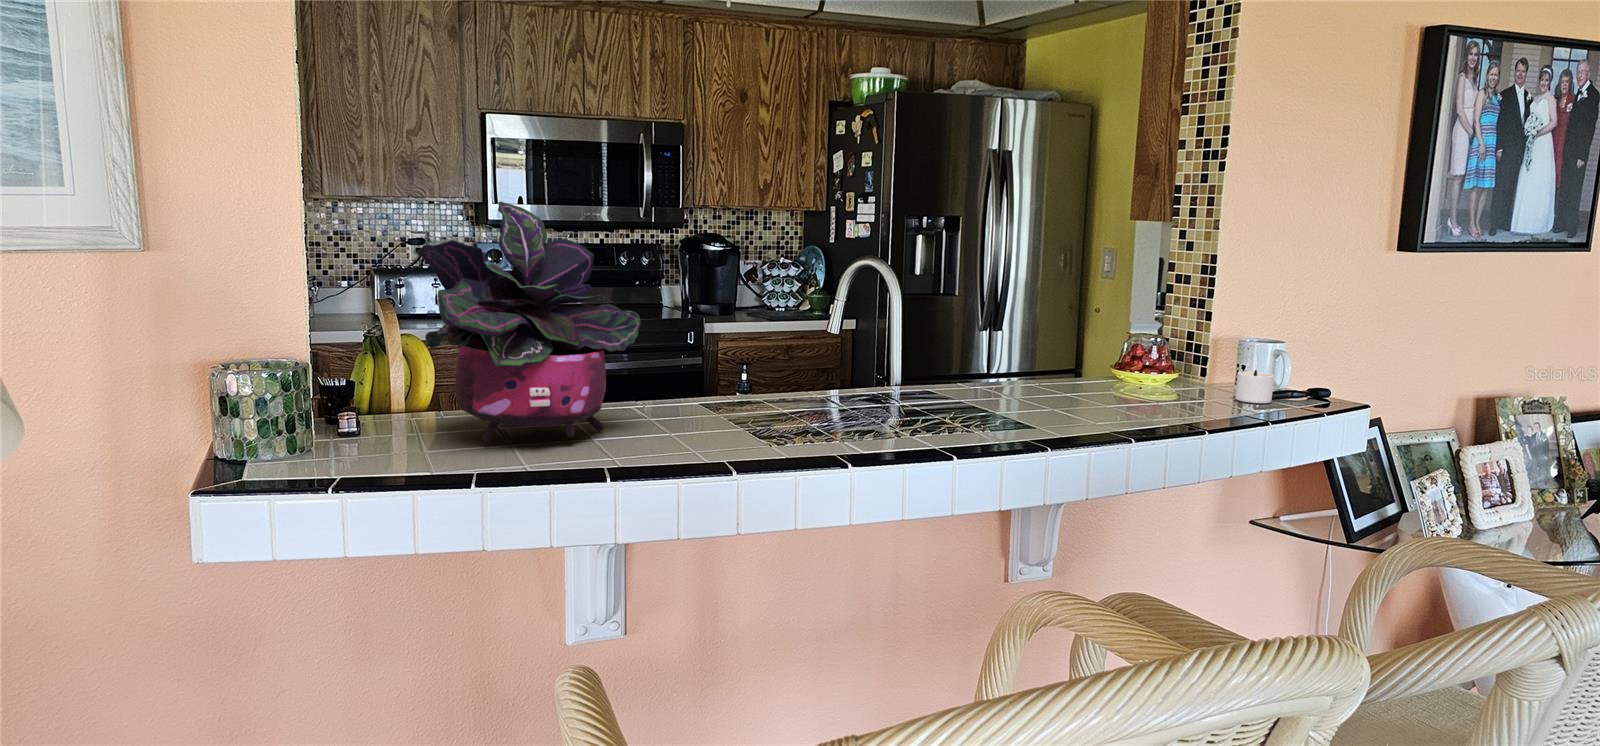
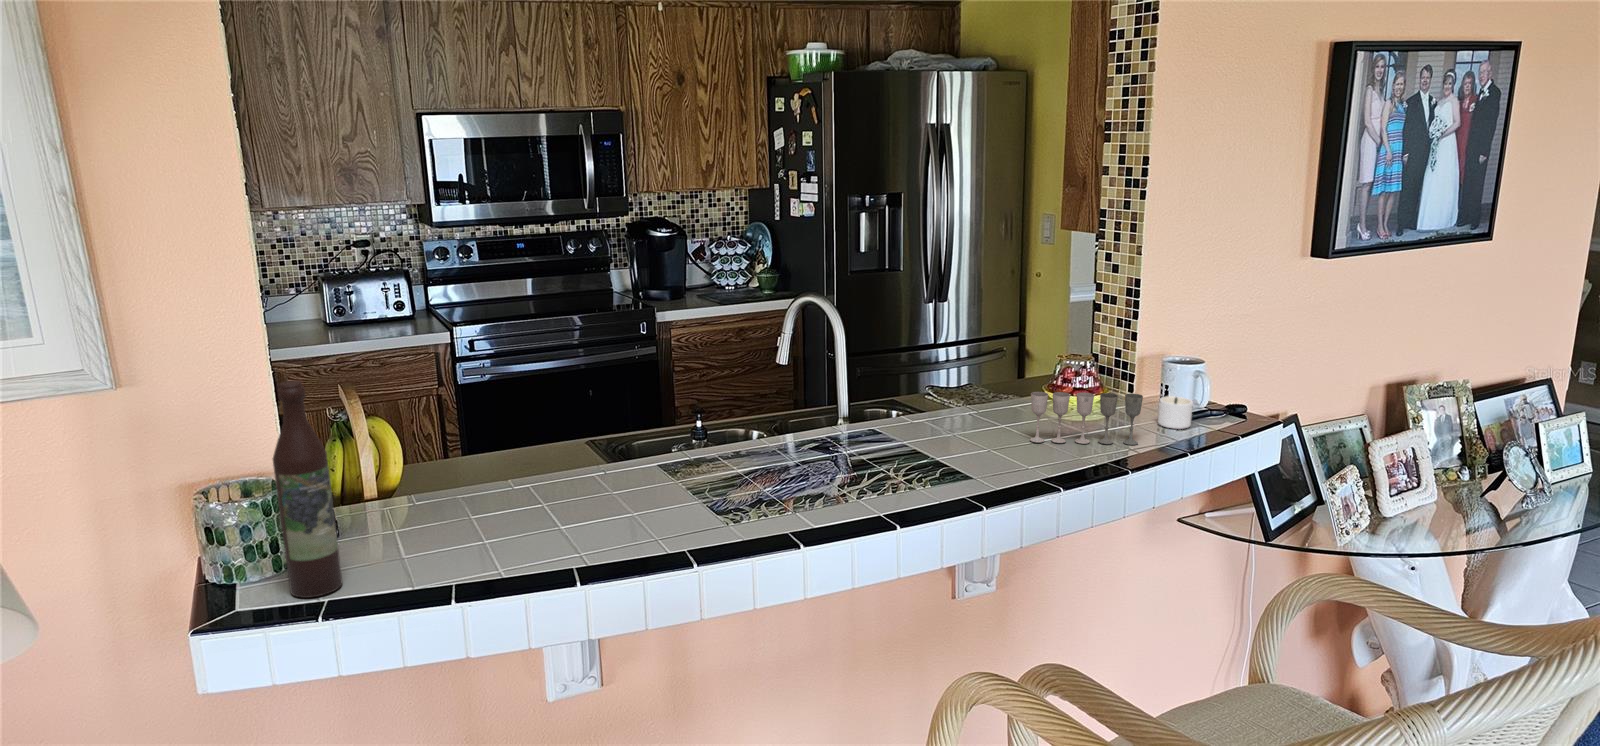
potted plant: present [417,202,641,442] -> none [380,313,598,546]
wine bottle: none [296,236,359,469] -> present [272,381,342,598]
wine glass: none [1097,352,1221,411] -> present [1030,392,1143,445]

